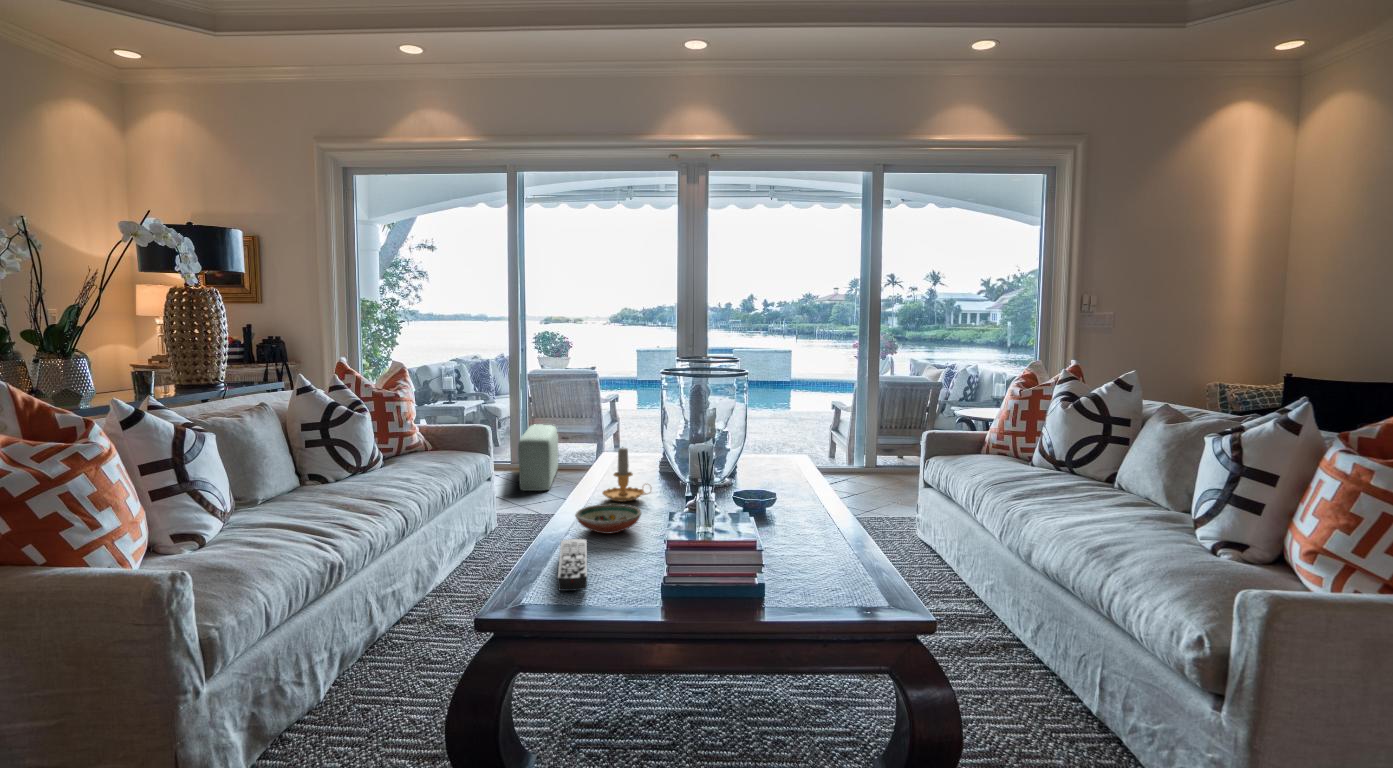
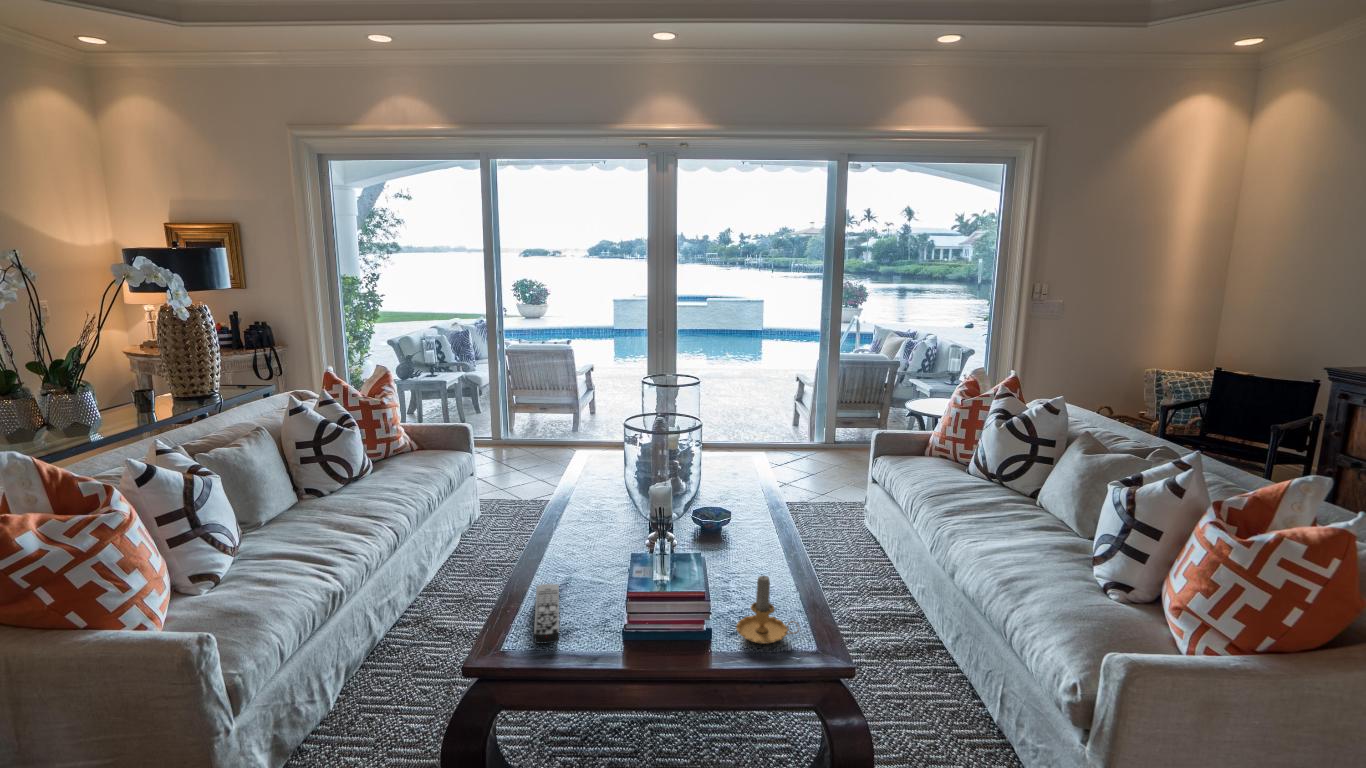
pouf: present [518,424,558,491] -> none [495,401,533,470]
candle: present [602,447,647,502] -> present [736,576,799,644]
decorative bowl: present [575,504,641,534] -> none [549,538,608,570]

